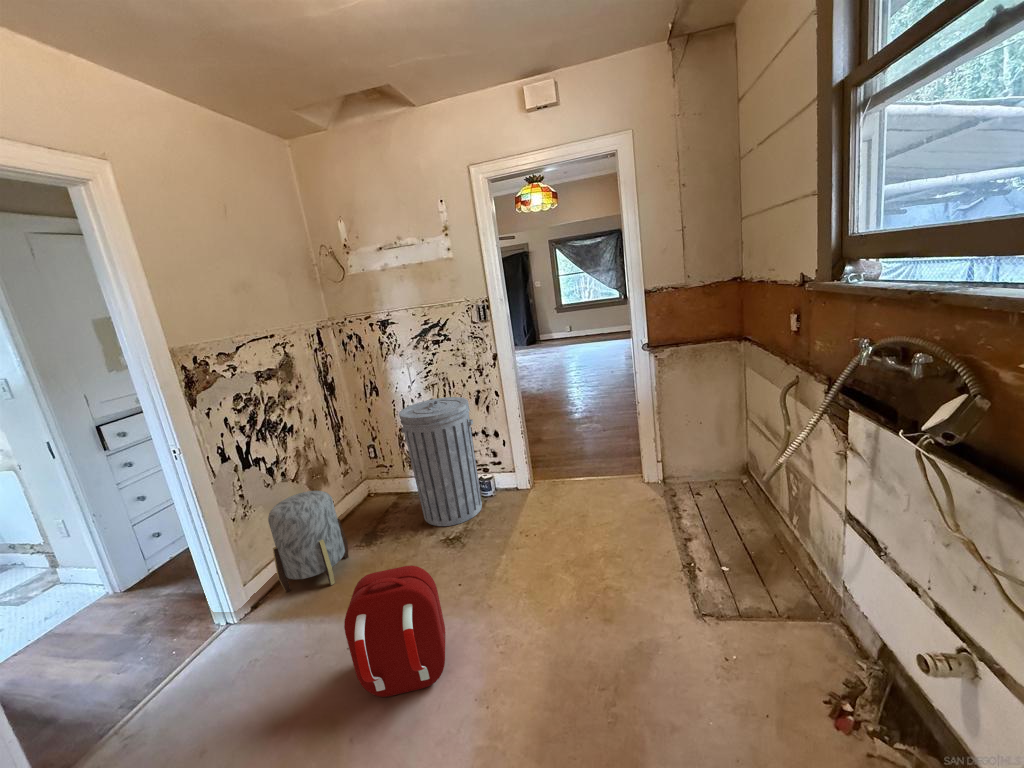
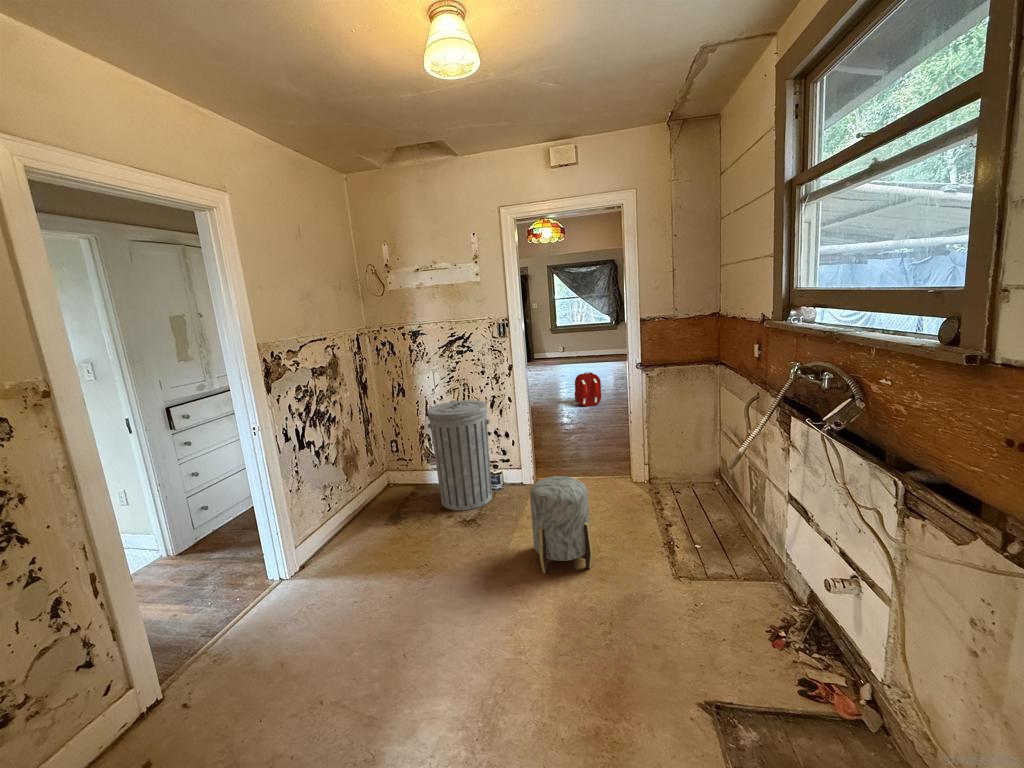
stool: present [268,491,349,592] -> present [530,476,593,574]
backpack: present [344,566,446,697] -> present [575,372,601,407]

